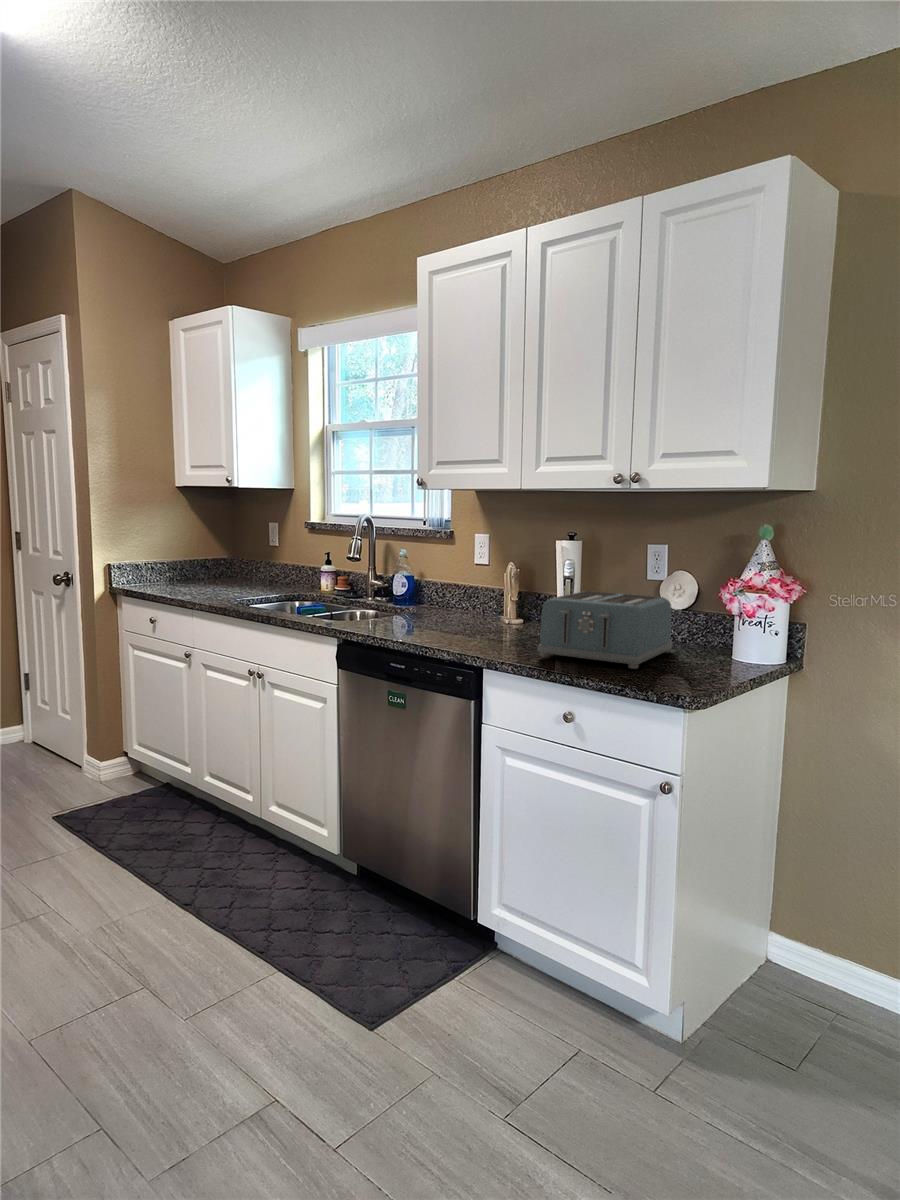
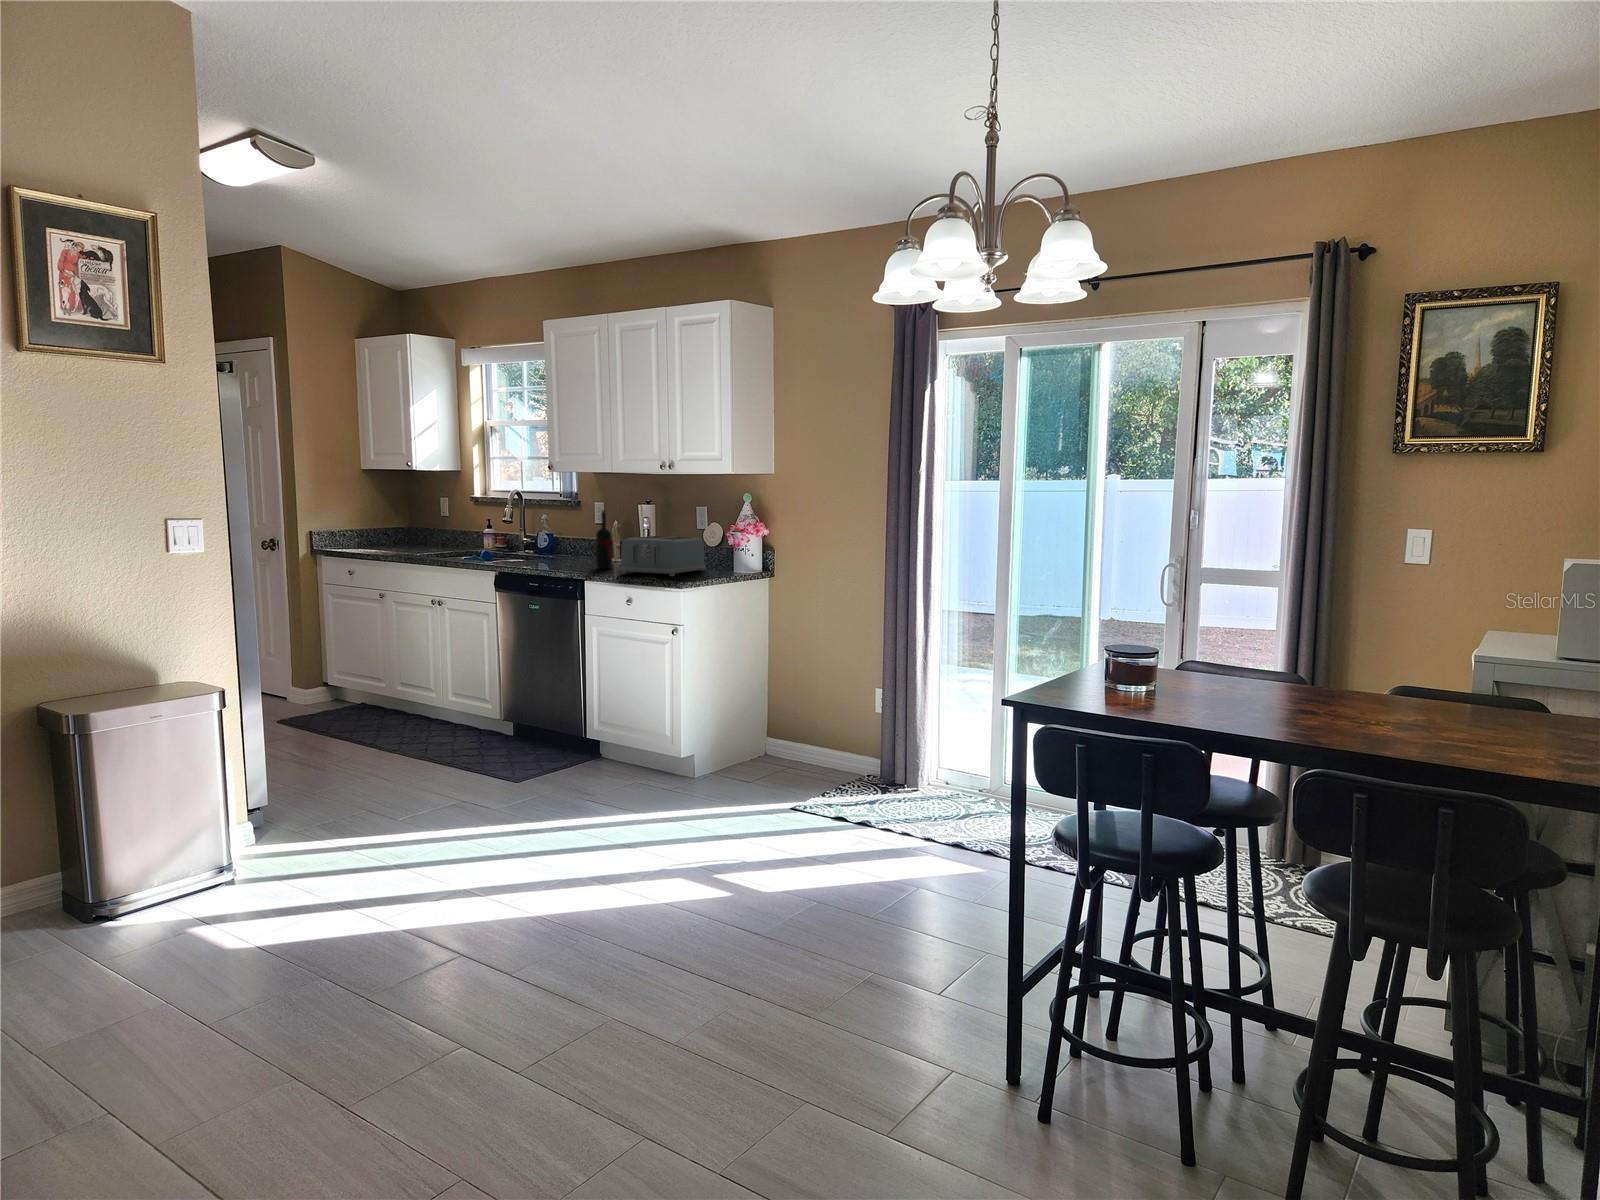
wine bottle: none [490,548,517,642] -> present [596,510,612,569]

